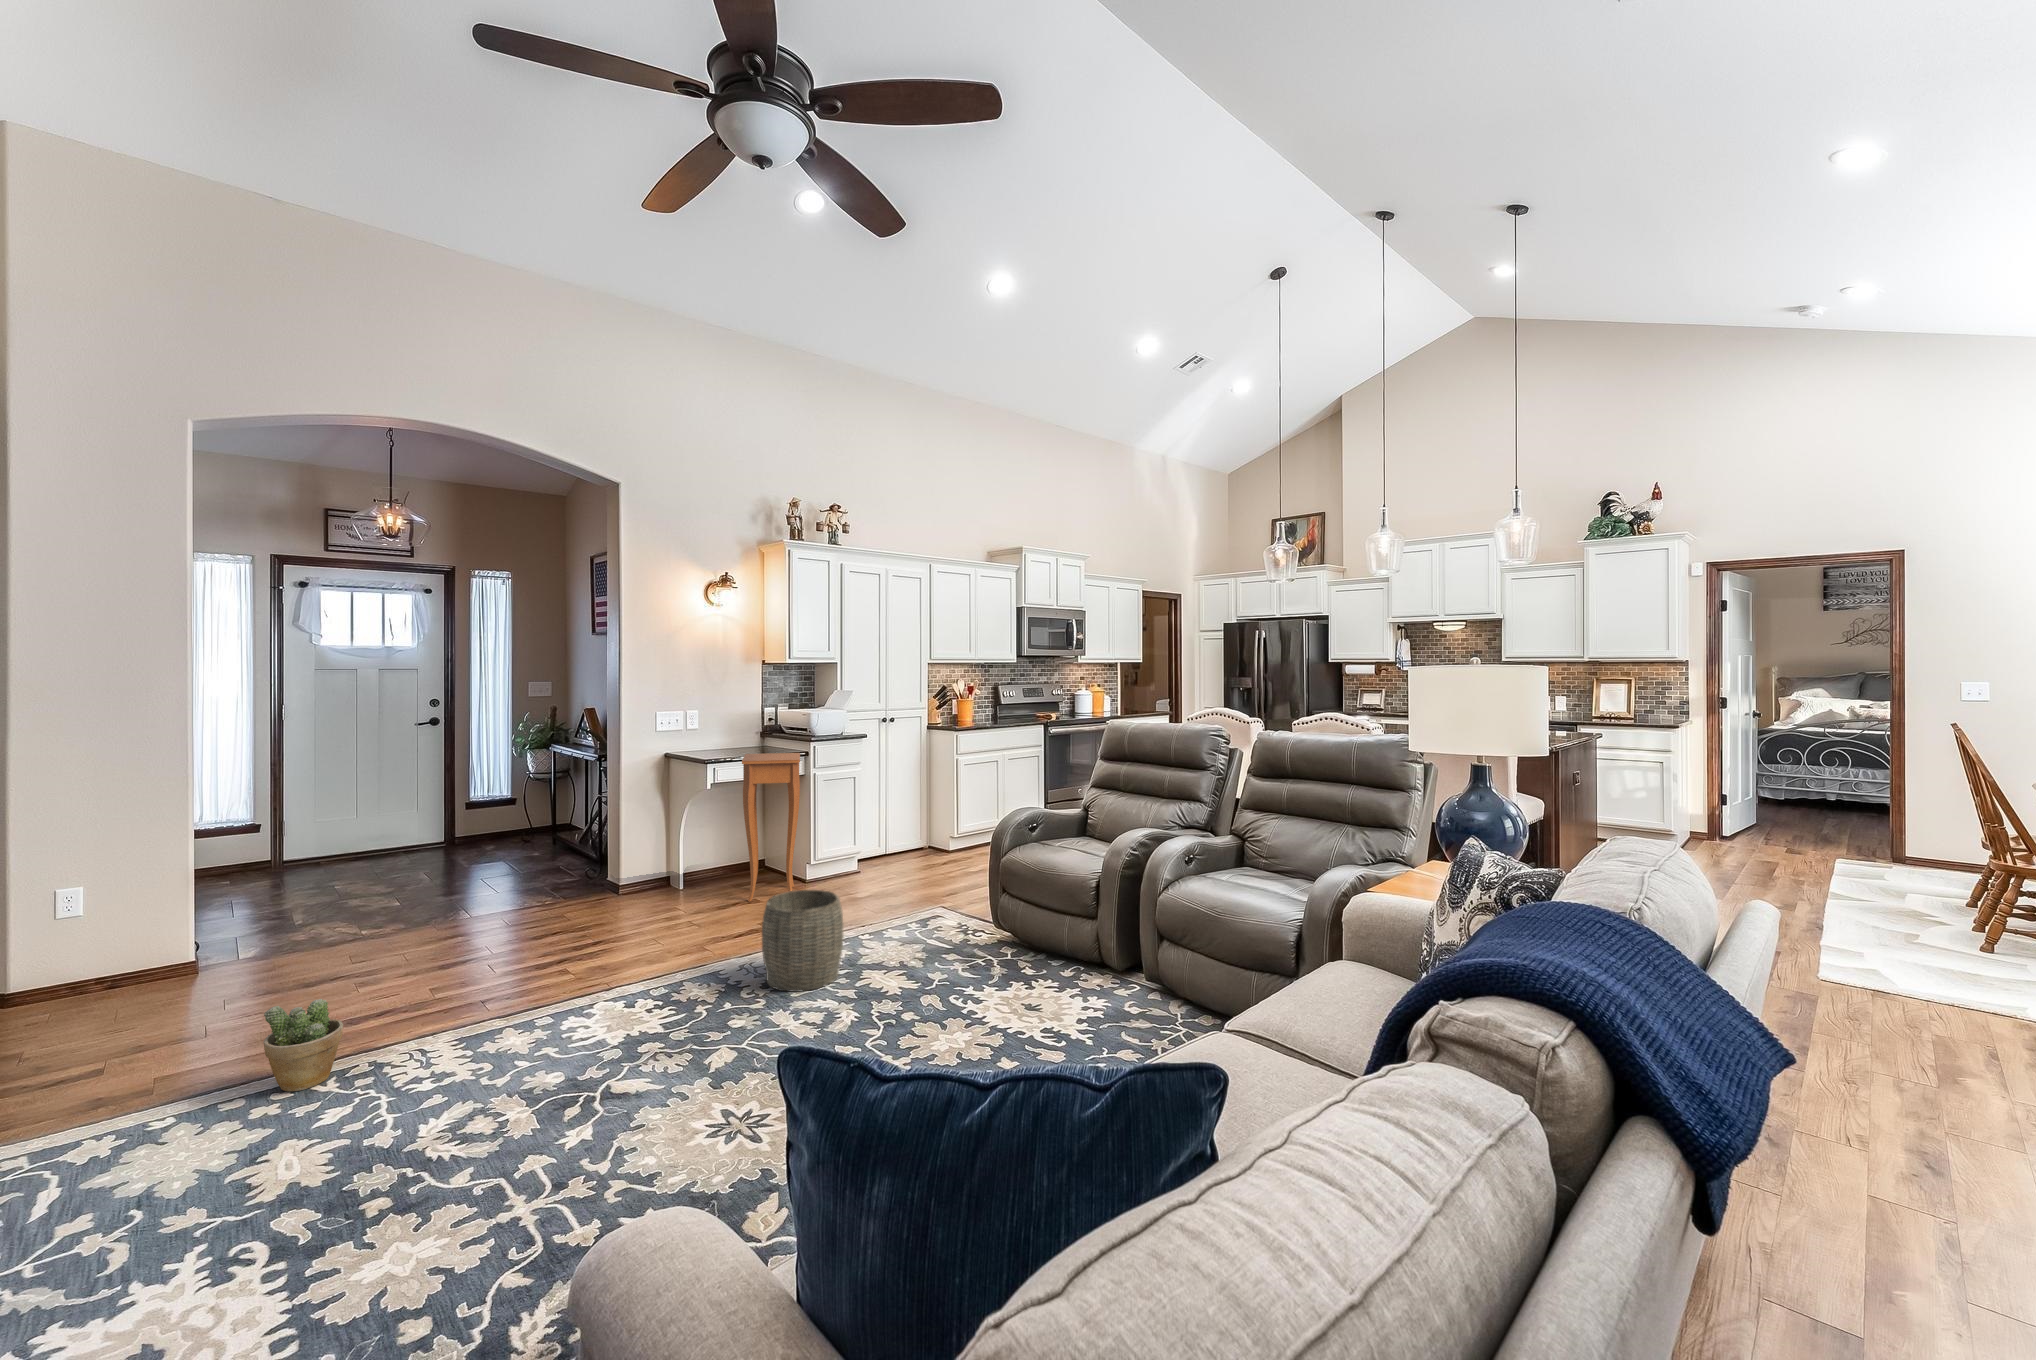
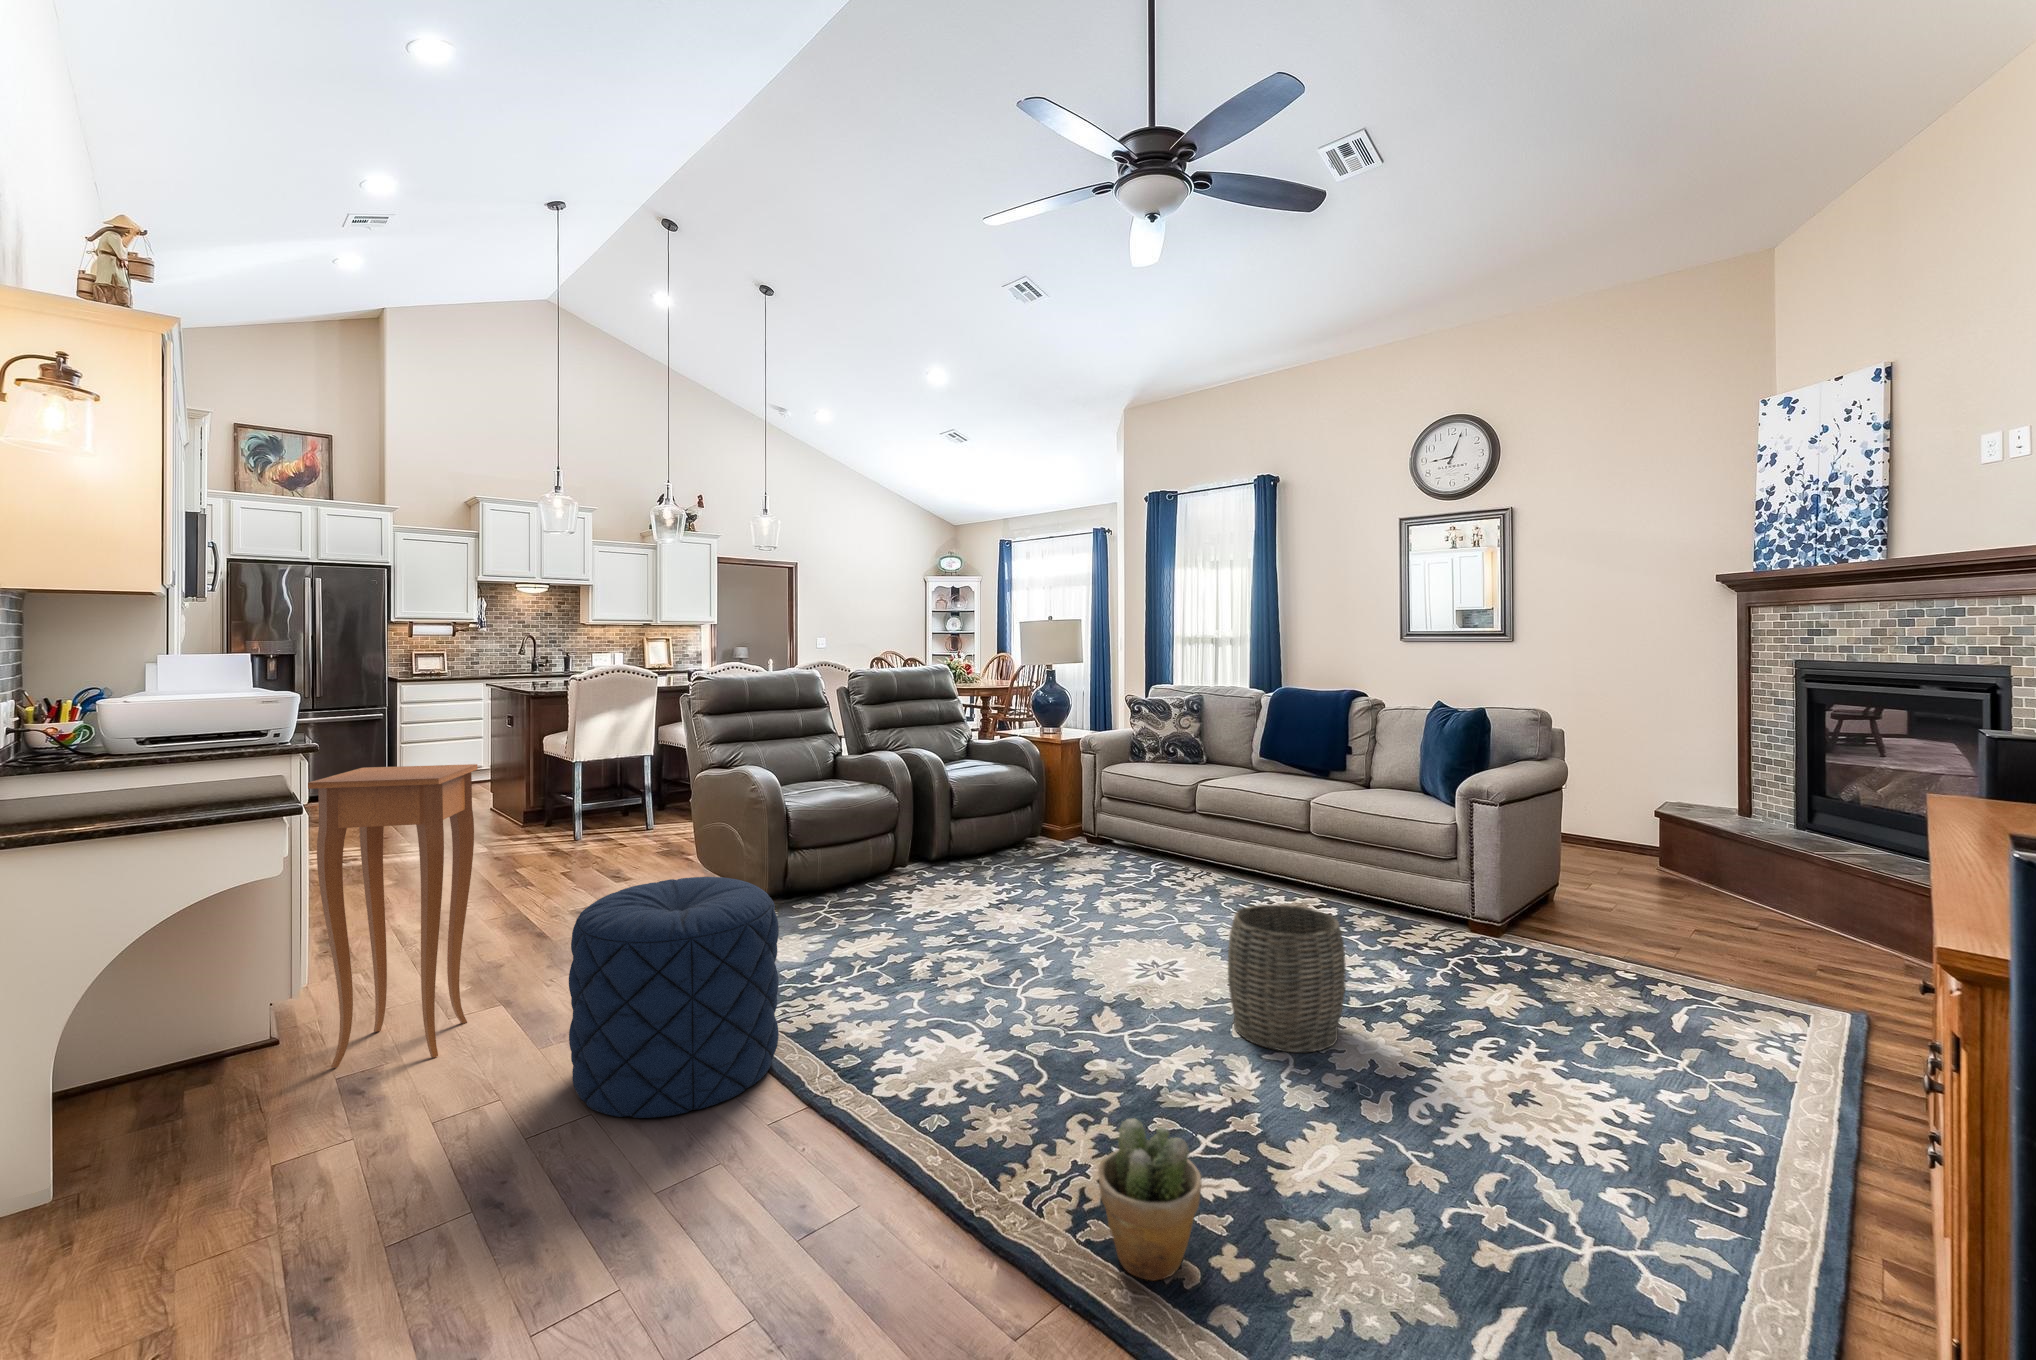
pouf: none [618,838,739,968] -> present [569,877,779,1118]
woven basket: present [762,890,843,992] -> present [1228,905,1346,1052]

